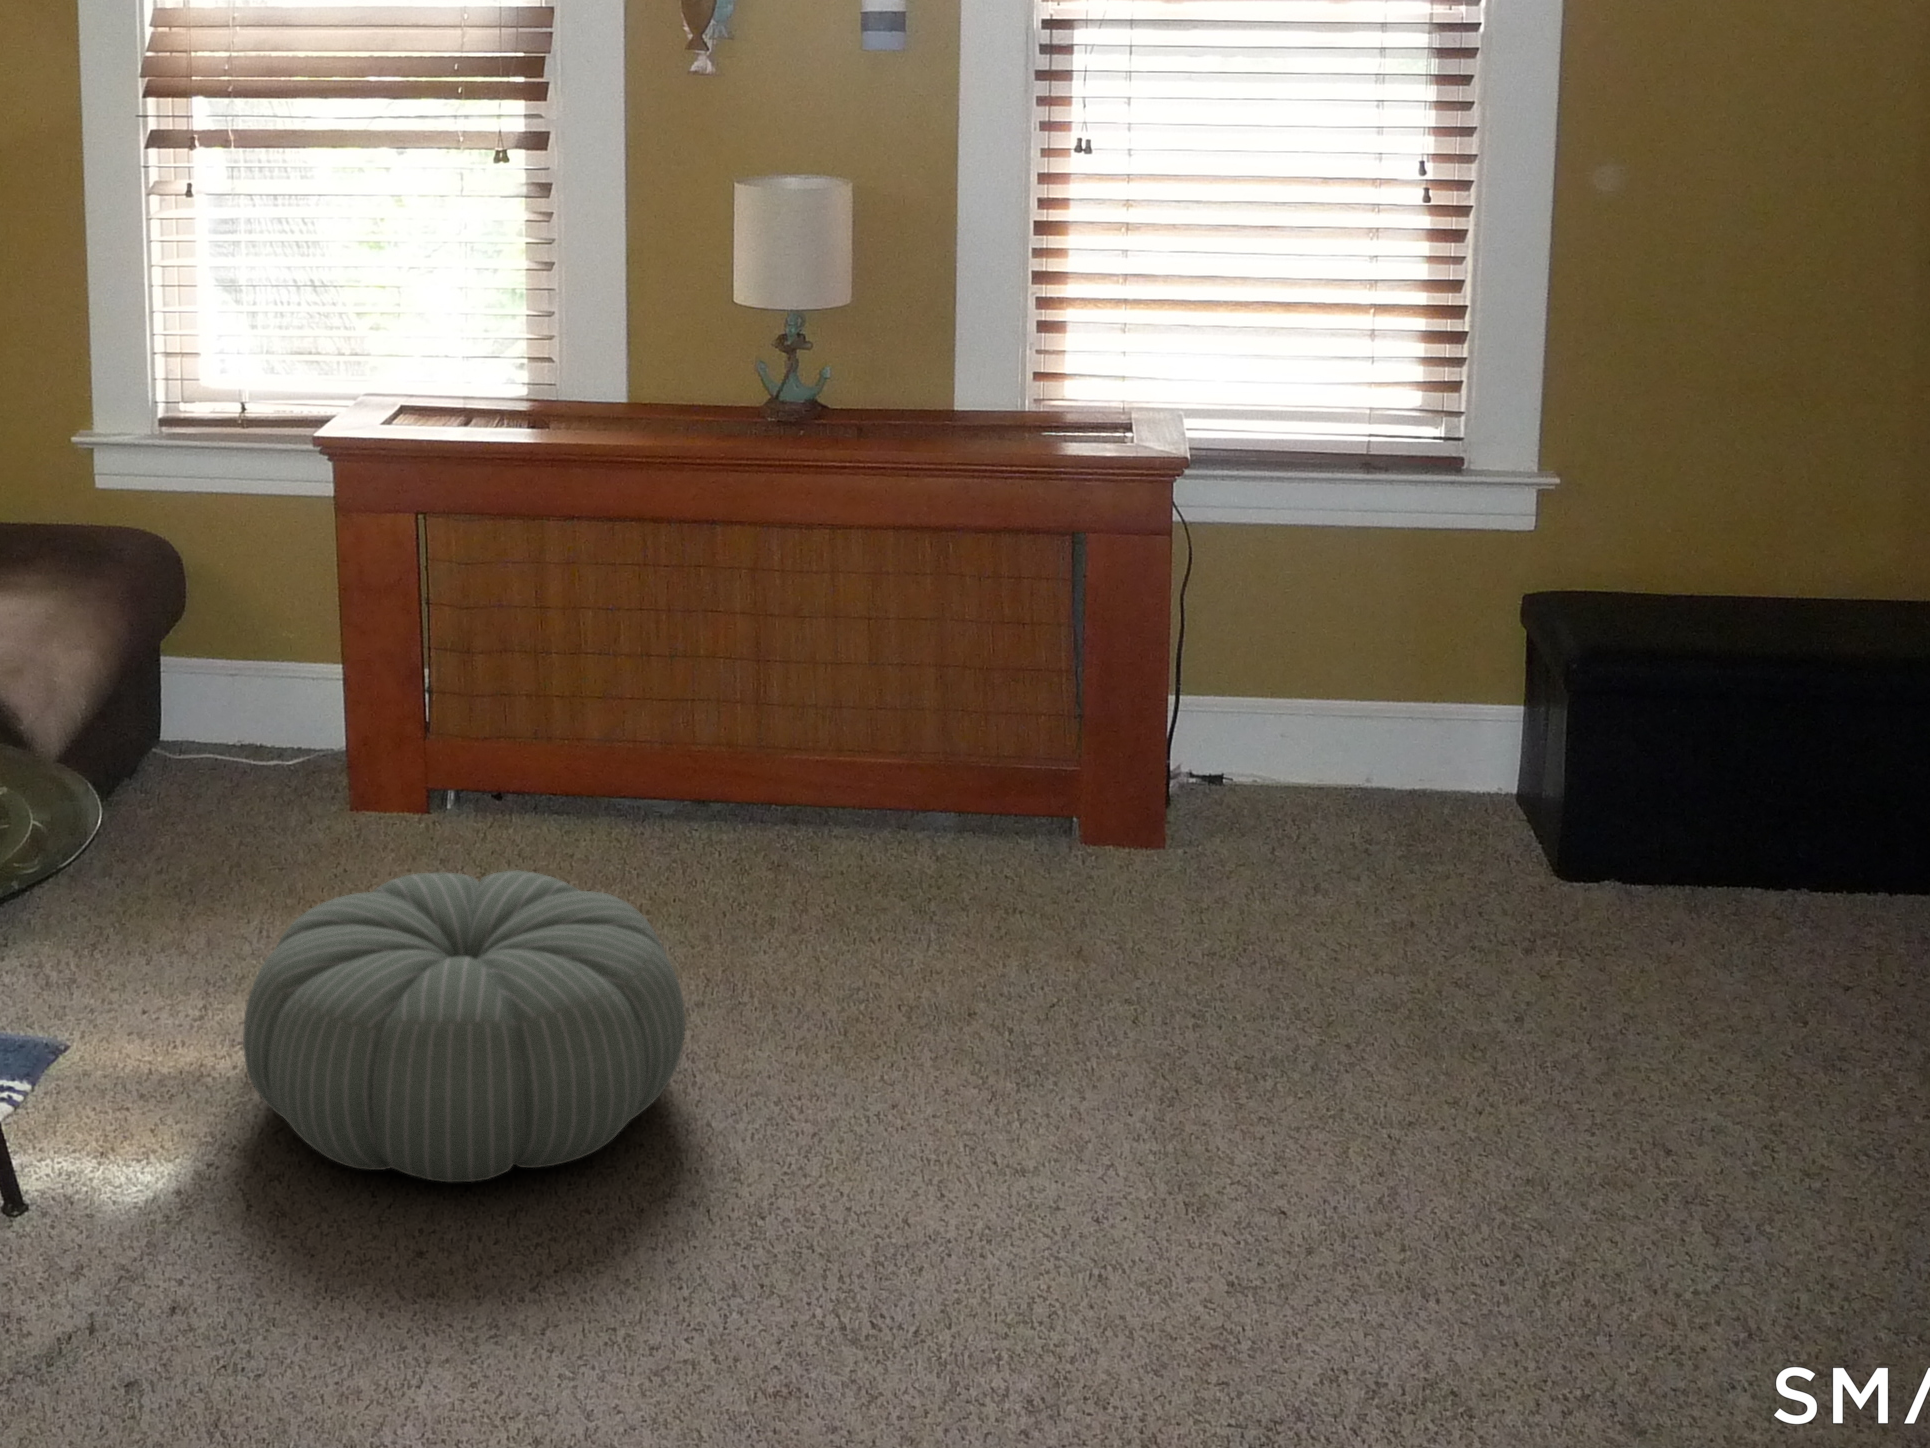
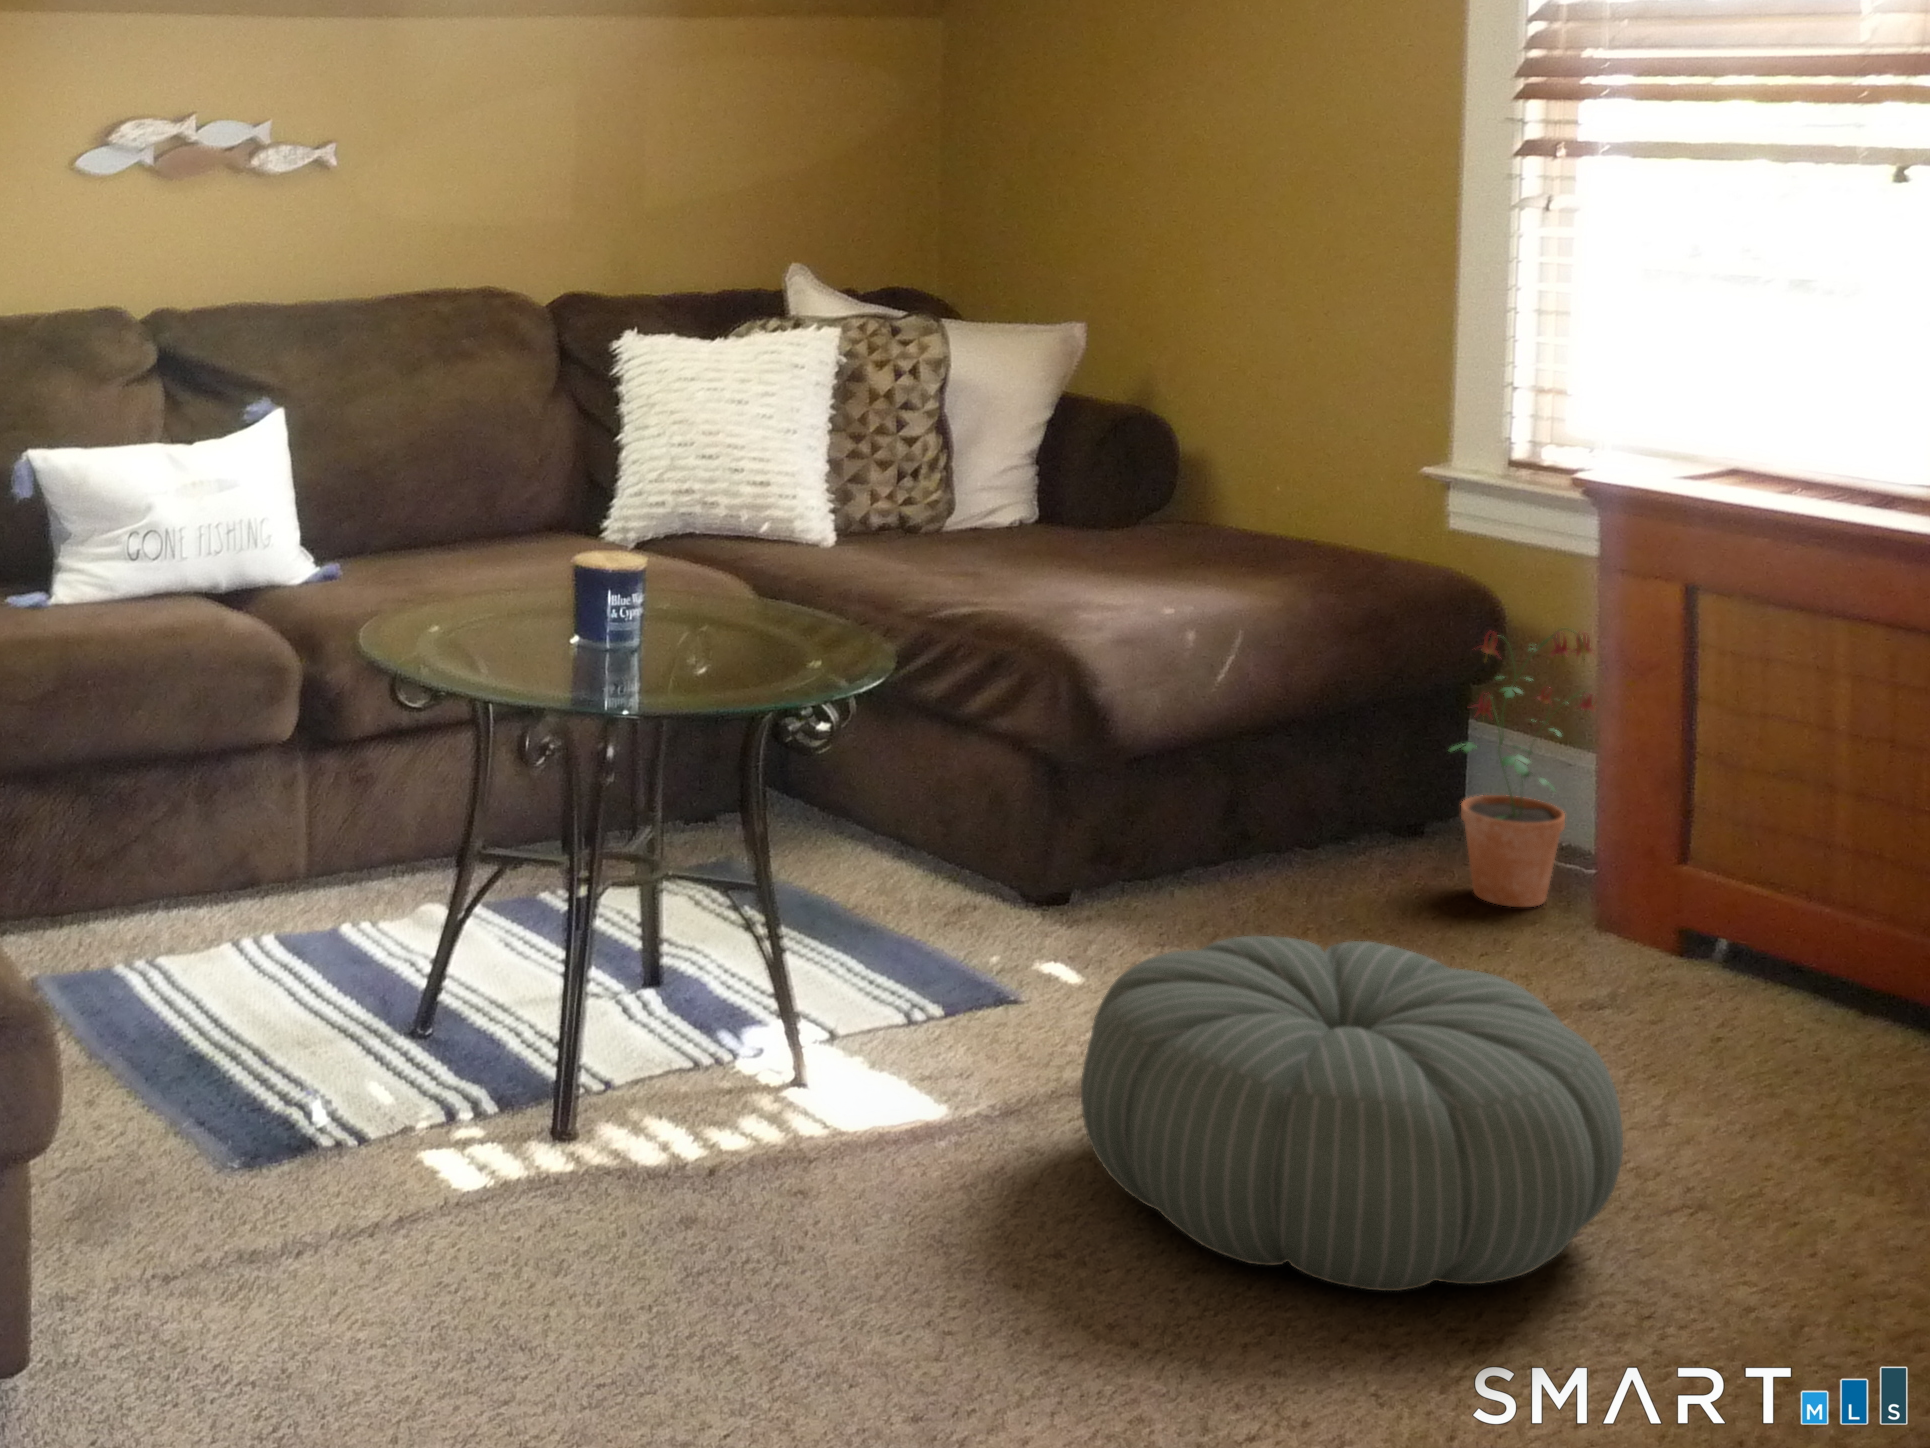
potted plant: none [203,562,320,811] -> present [1450,631,1596,907]

